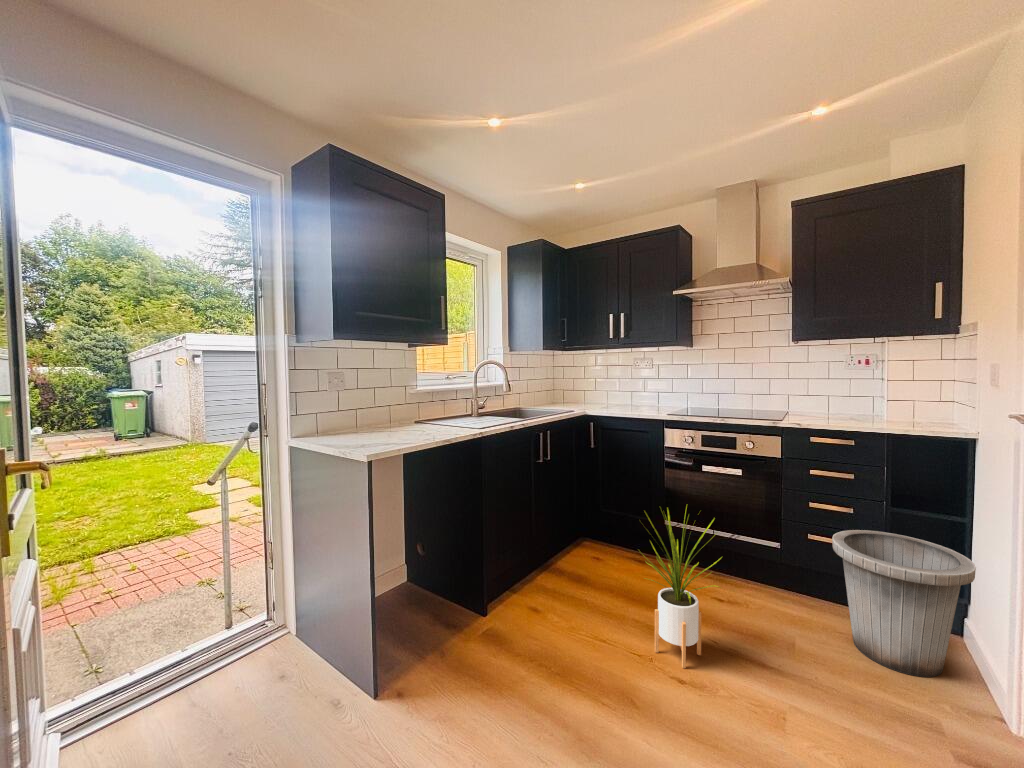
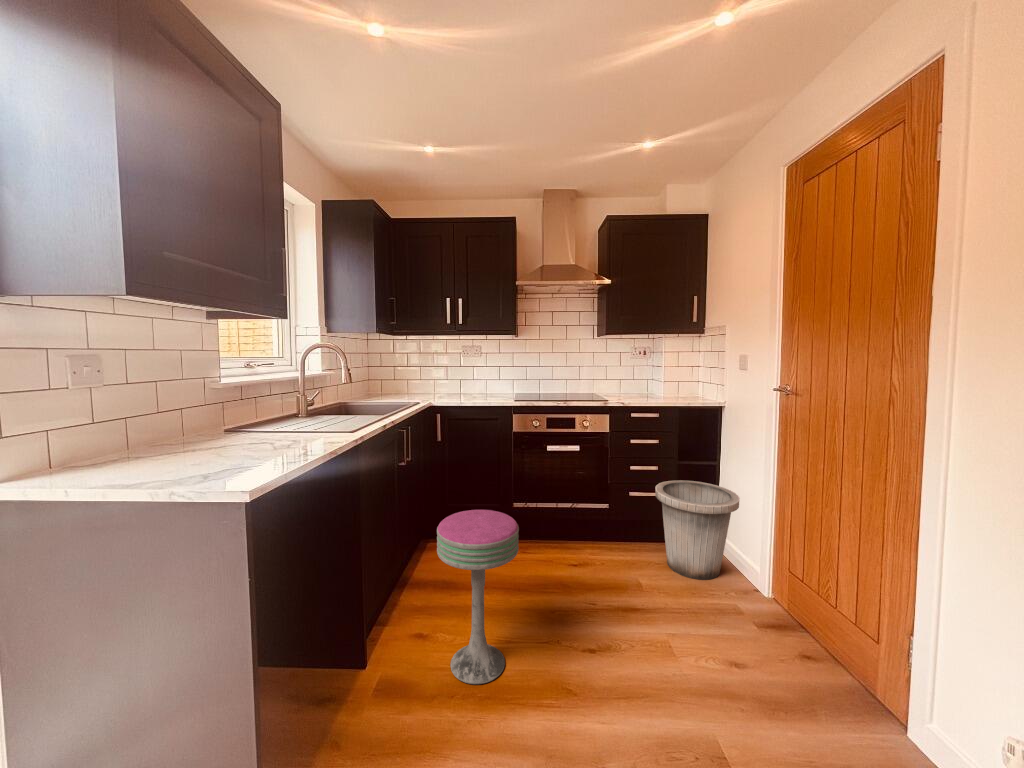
bar stool: none [523,506,596,663] -> present [437,510,519,684]
house plant: present [639,507,722,668] -> none [543,483,618,636]

